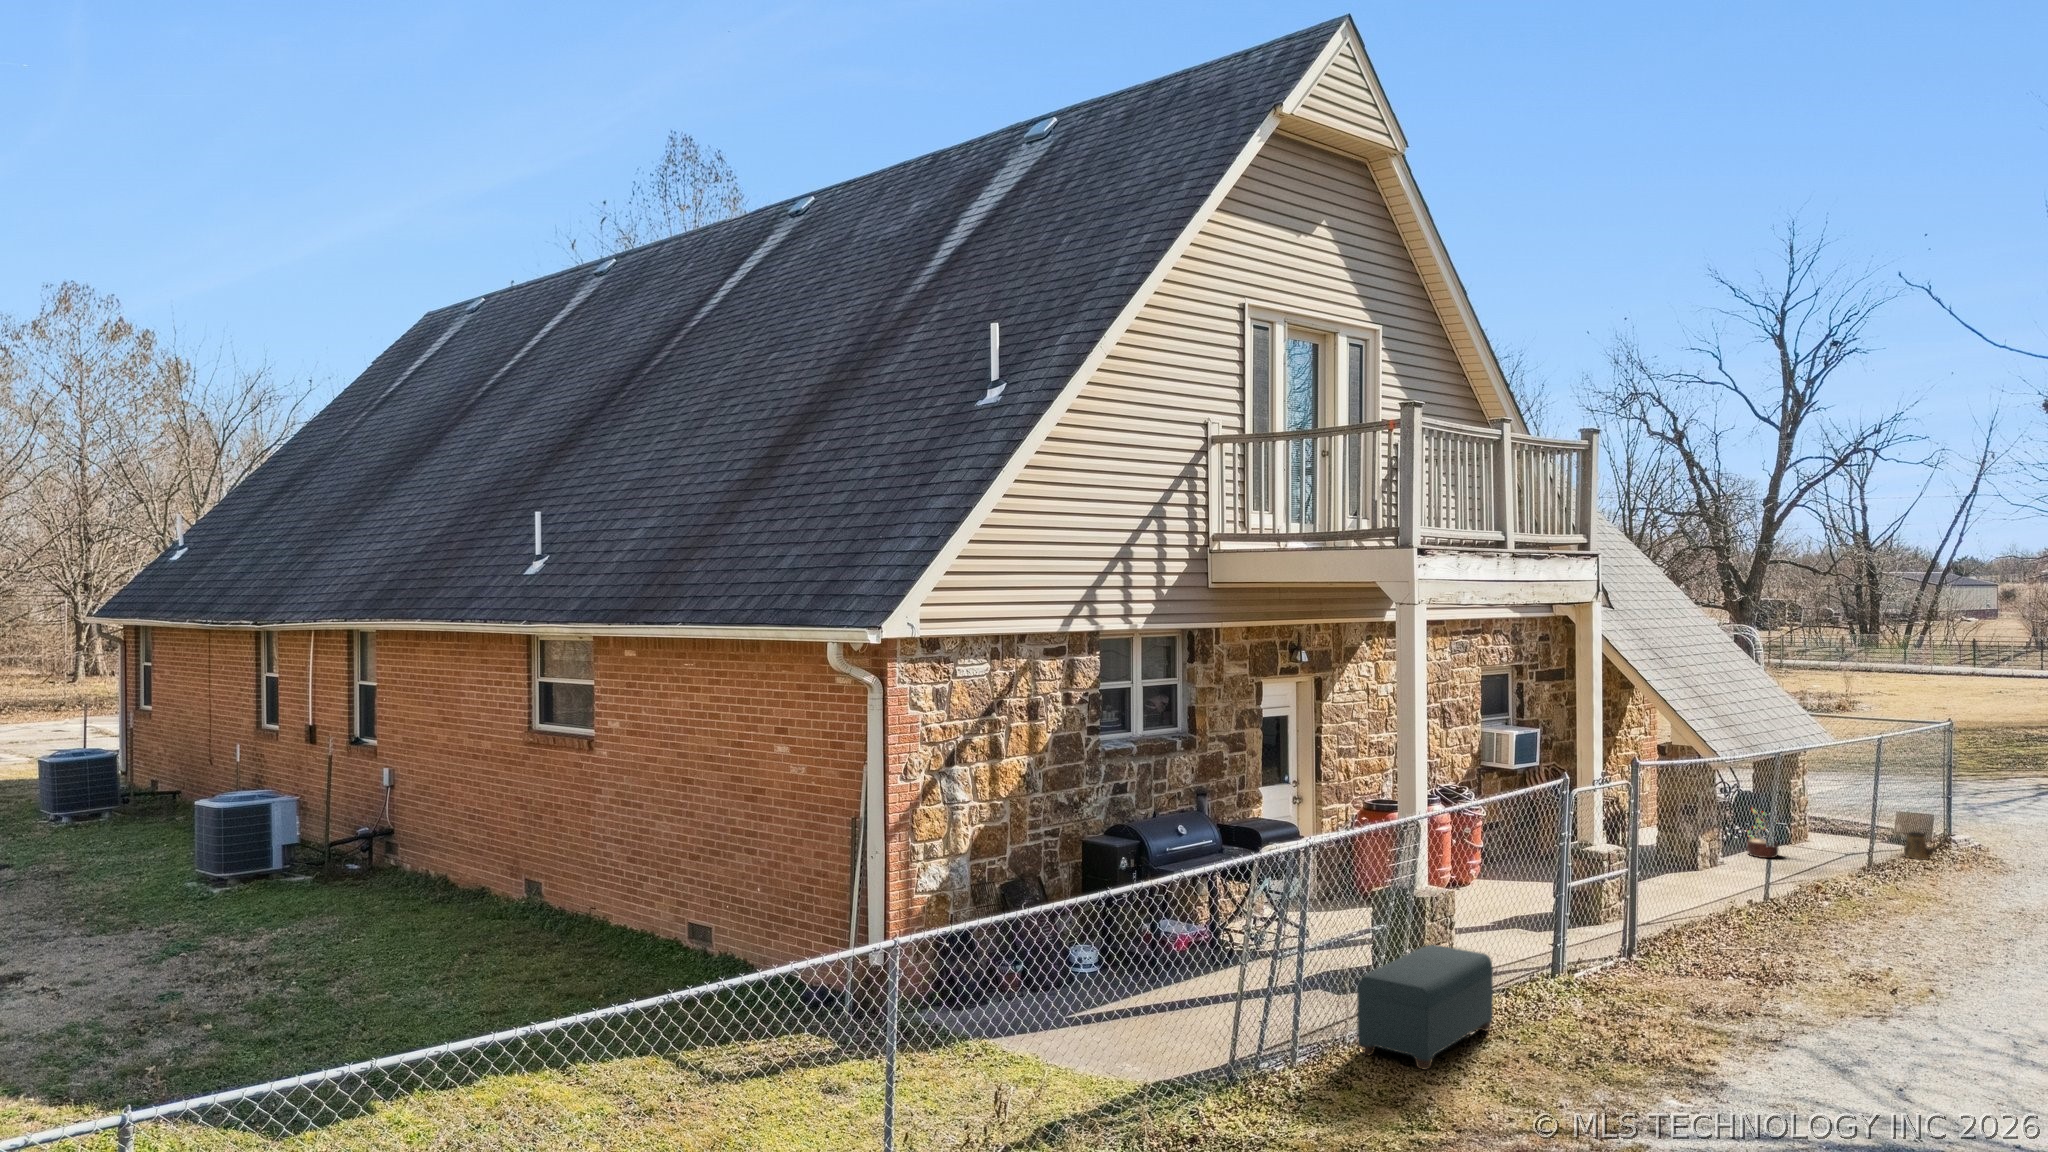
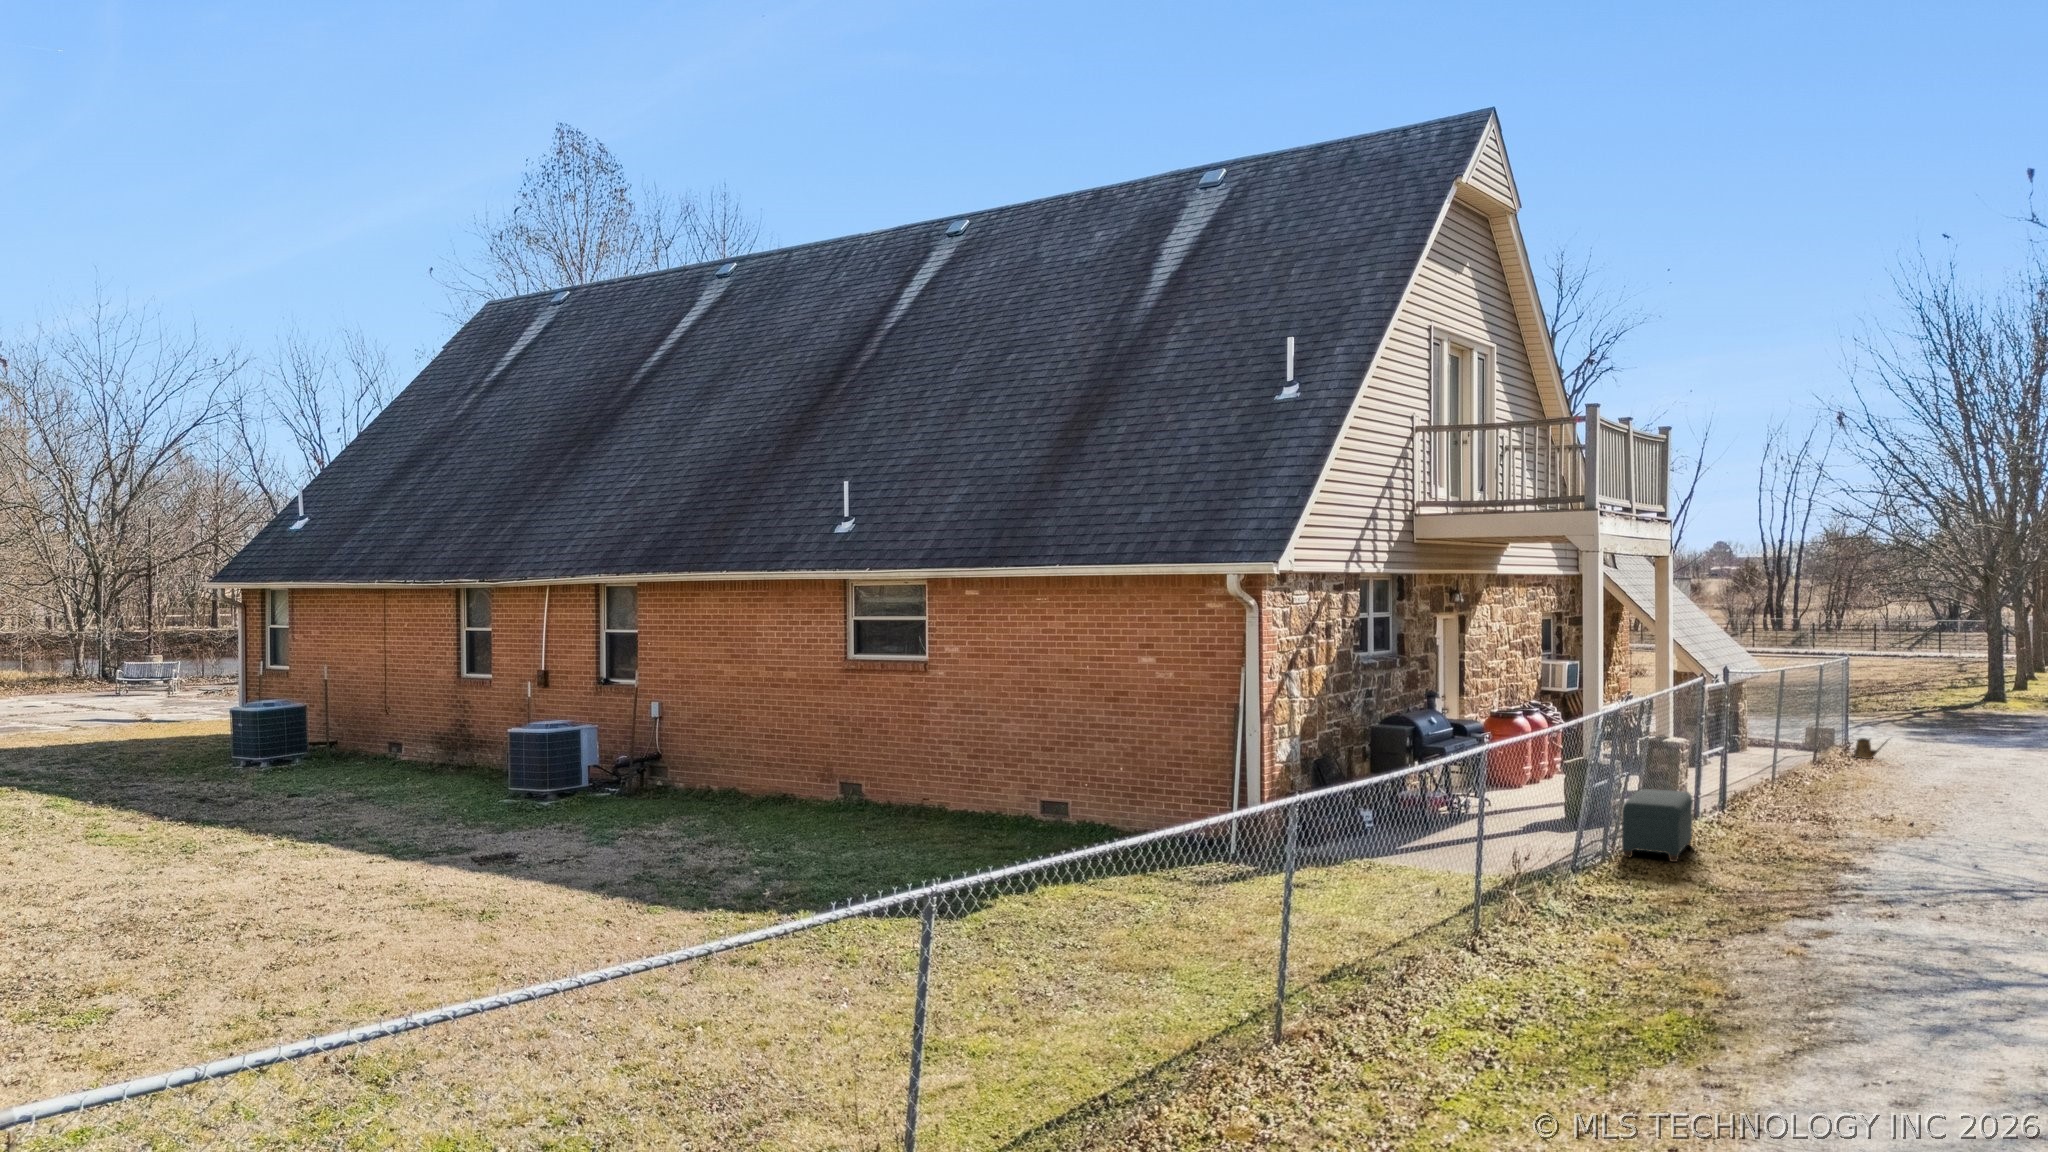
decorative plant: present [1747,808,1778,858] -> none [1745,721,1770,759]

